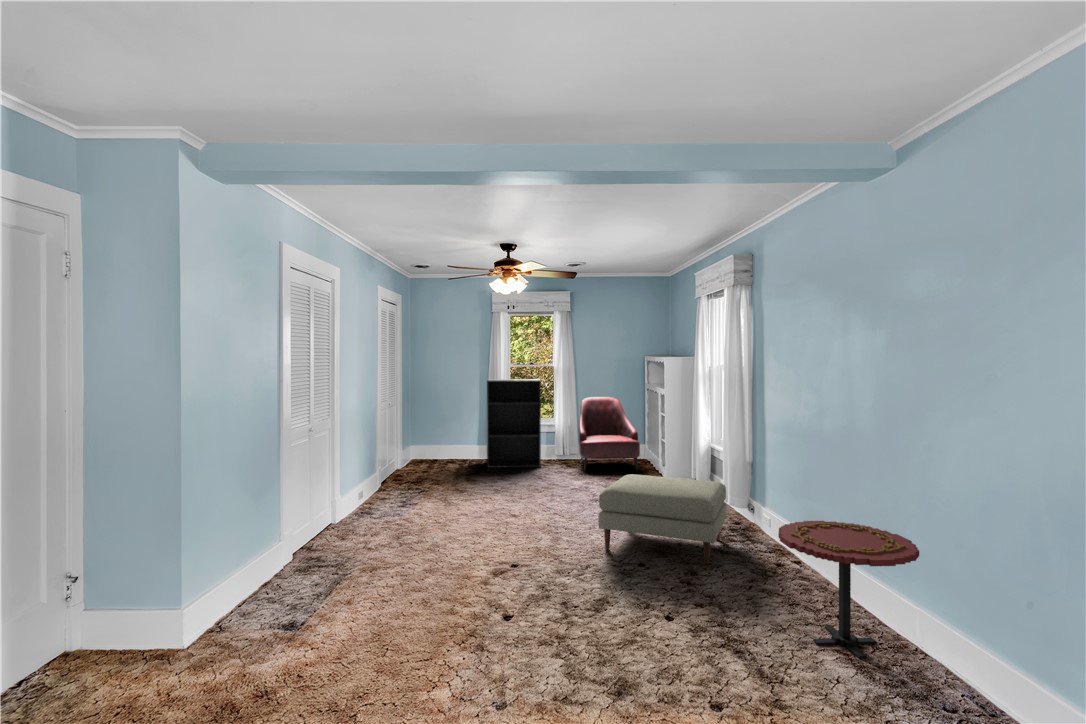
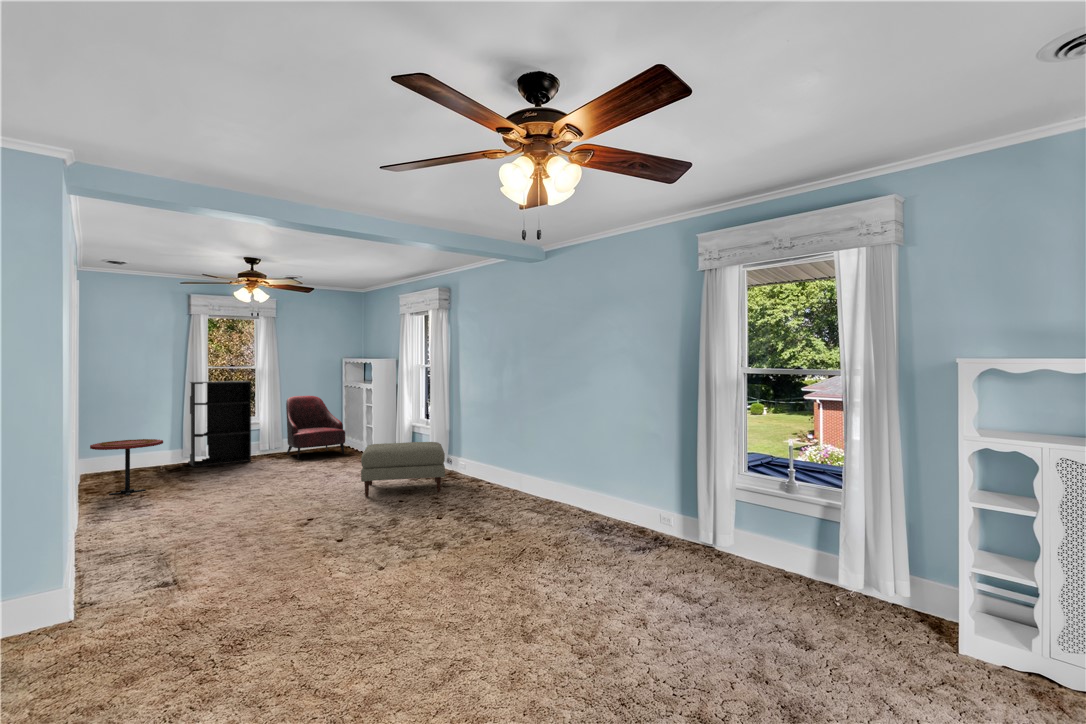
side table: present [779,521,919,658] -> present [90,439,163,495]

